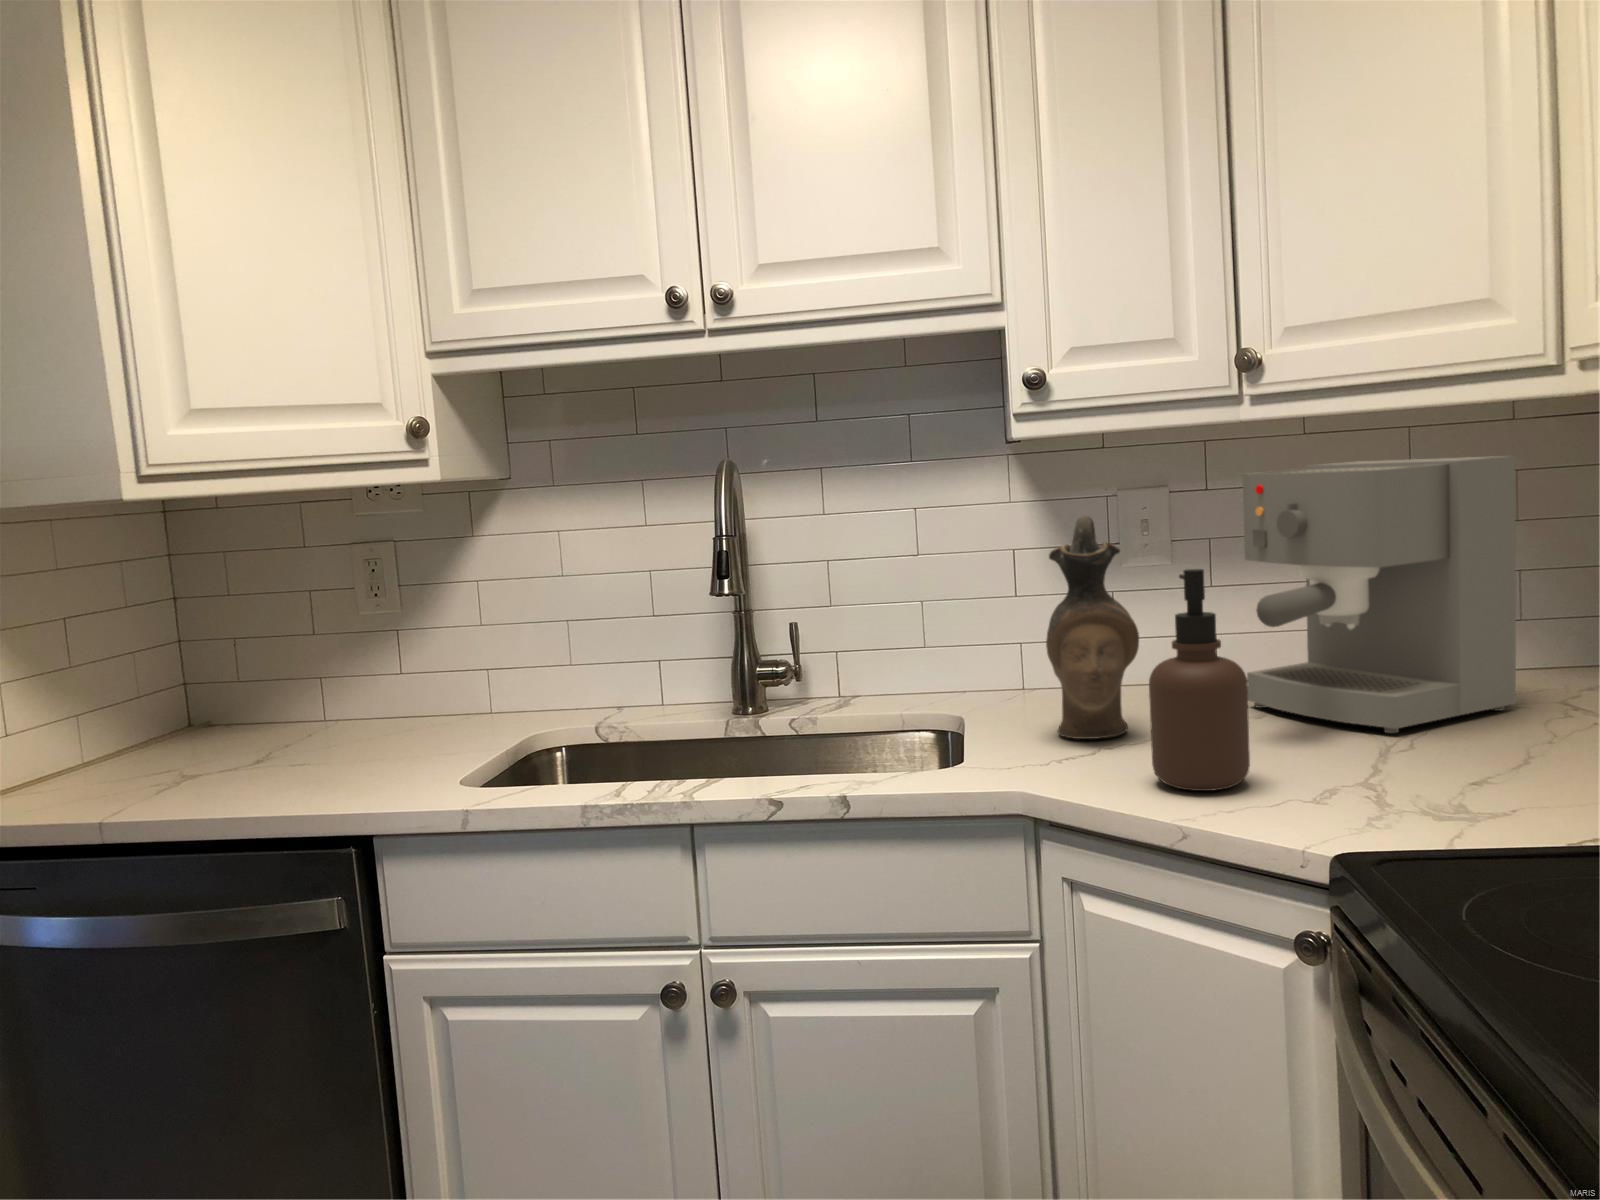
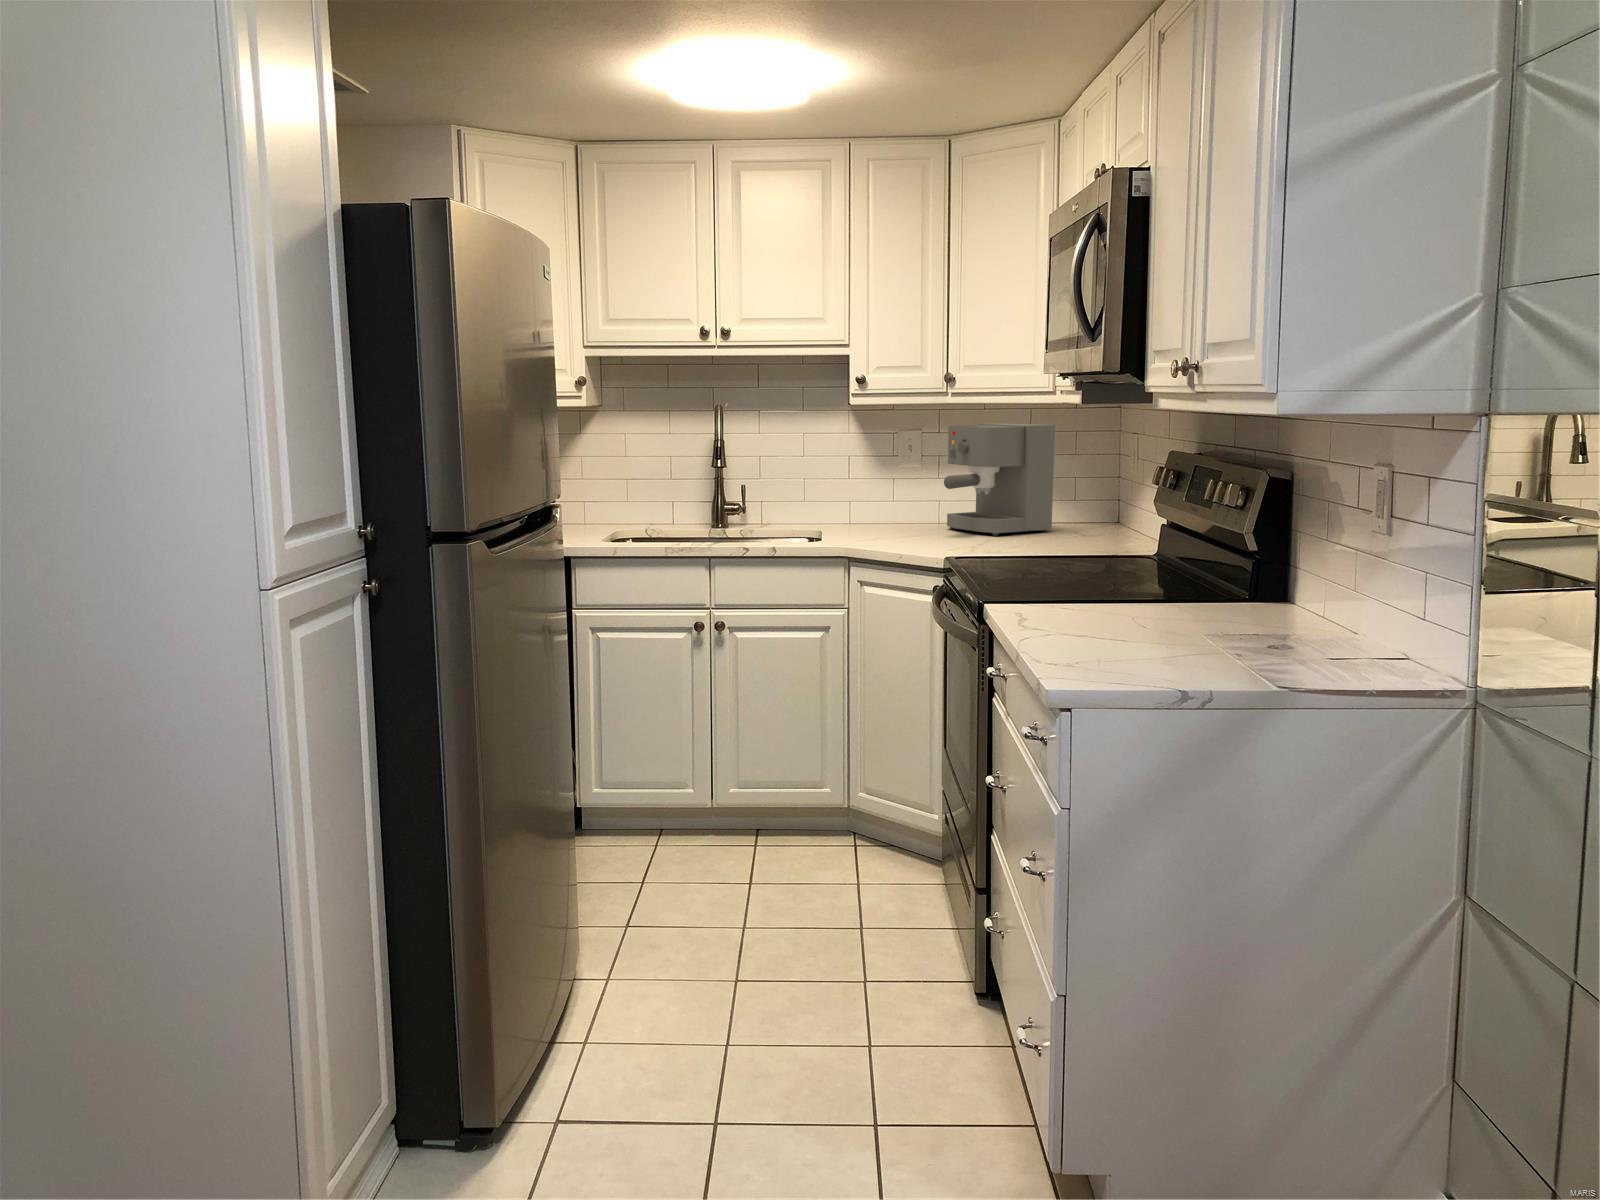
ceramic pitcher: present [1046,515,1139,739] -> none [859,440,898,534]
soap dispenser: present [1149,569,1250,791] -> none [895,461,931,545]

